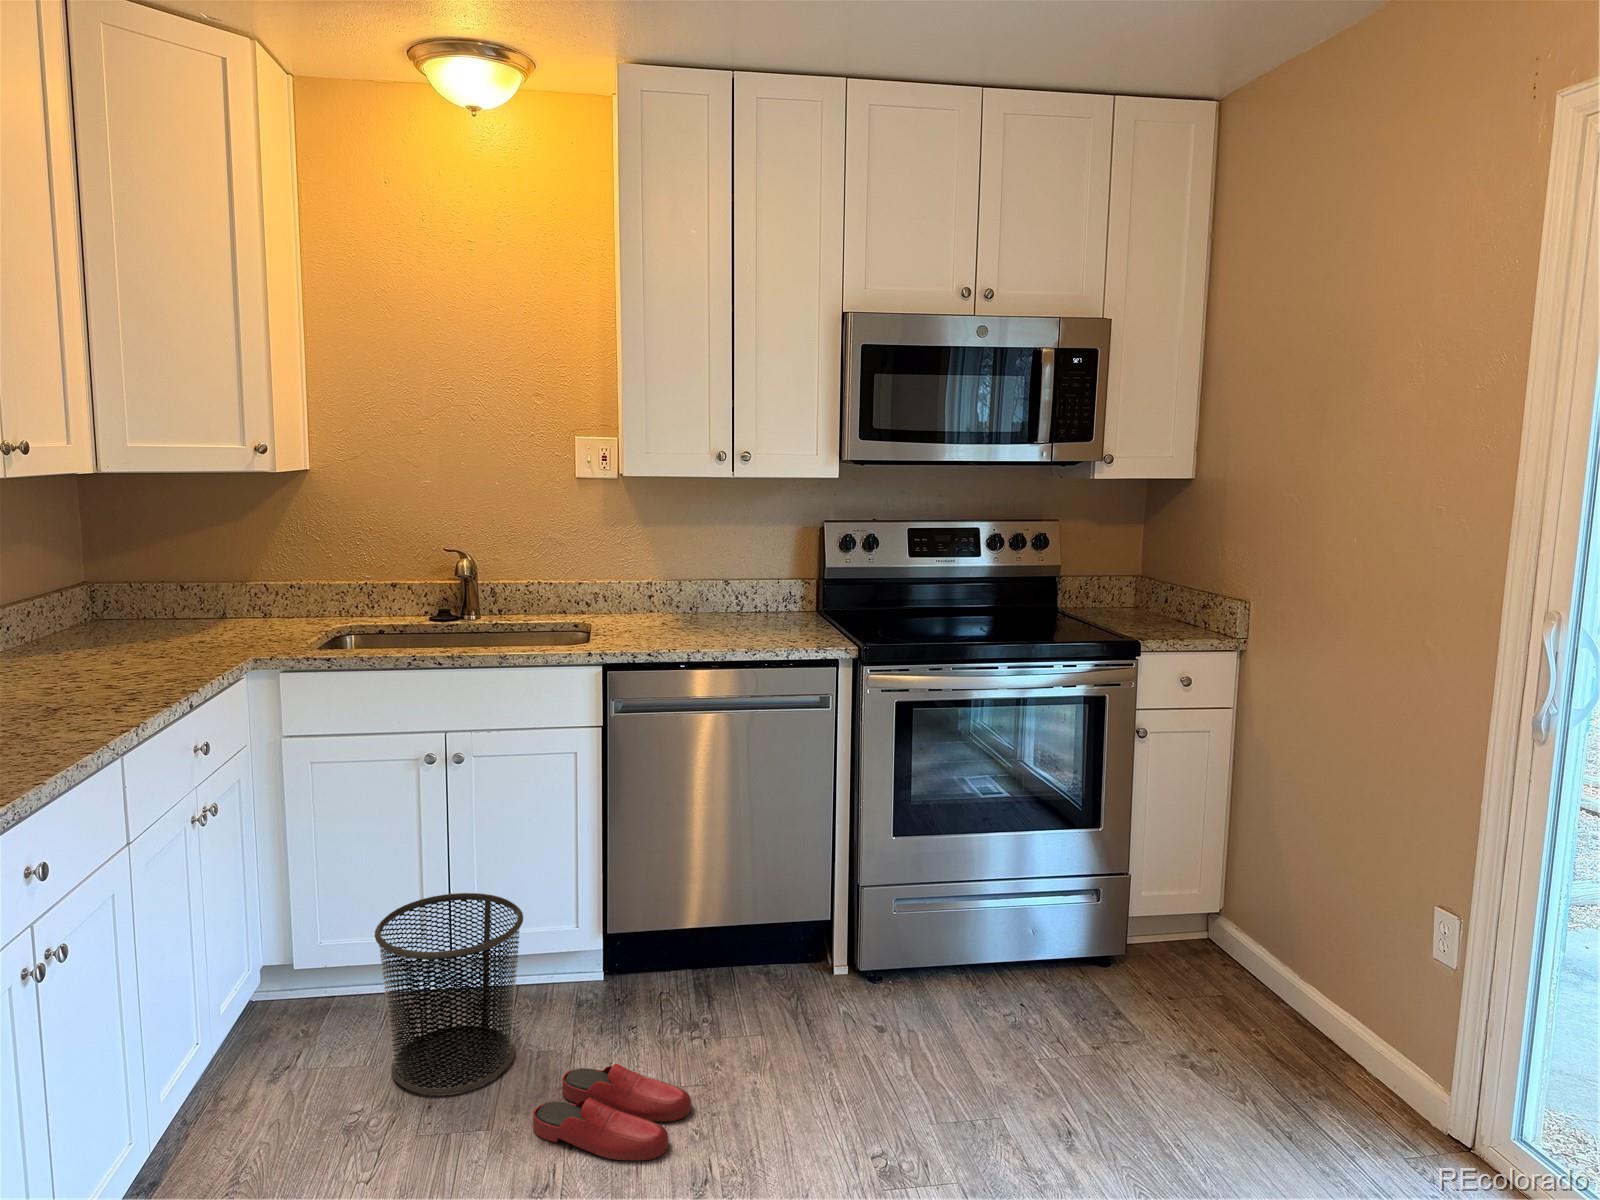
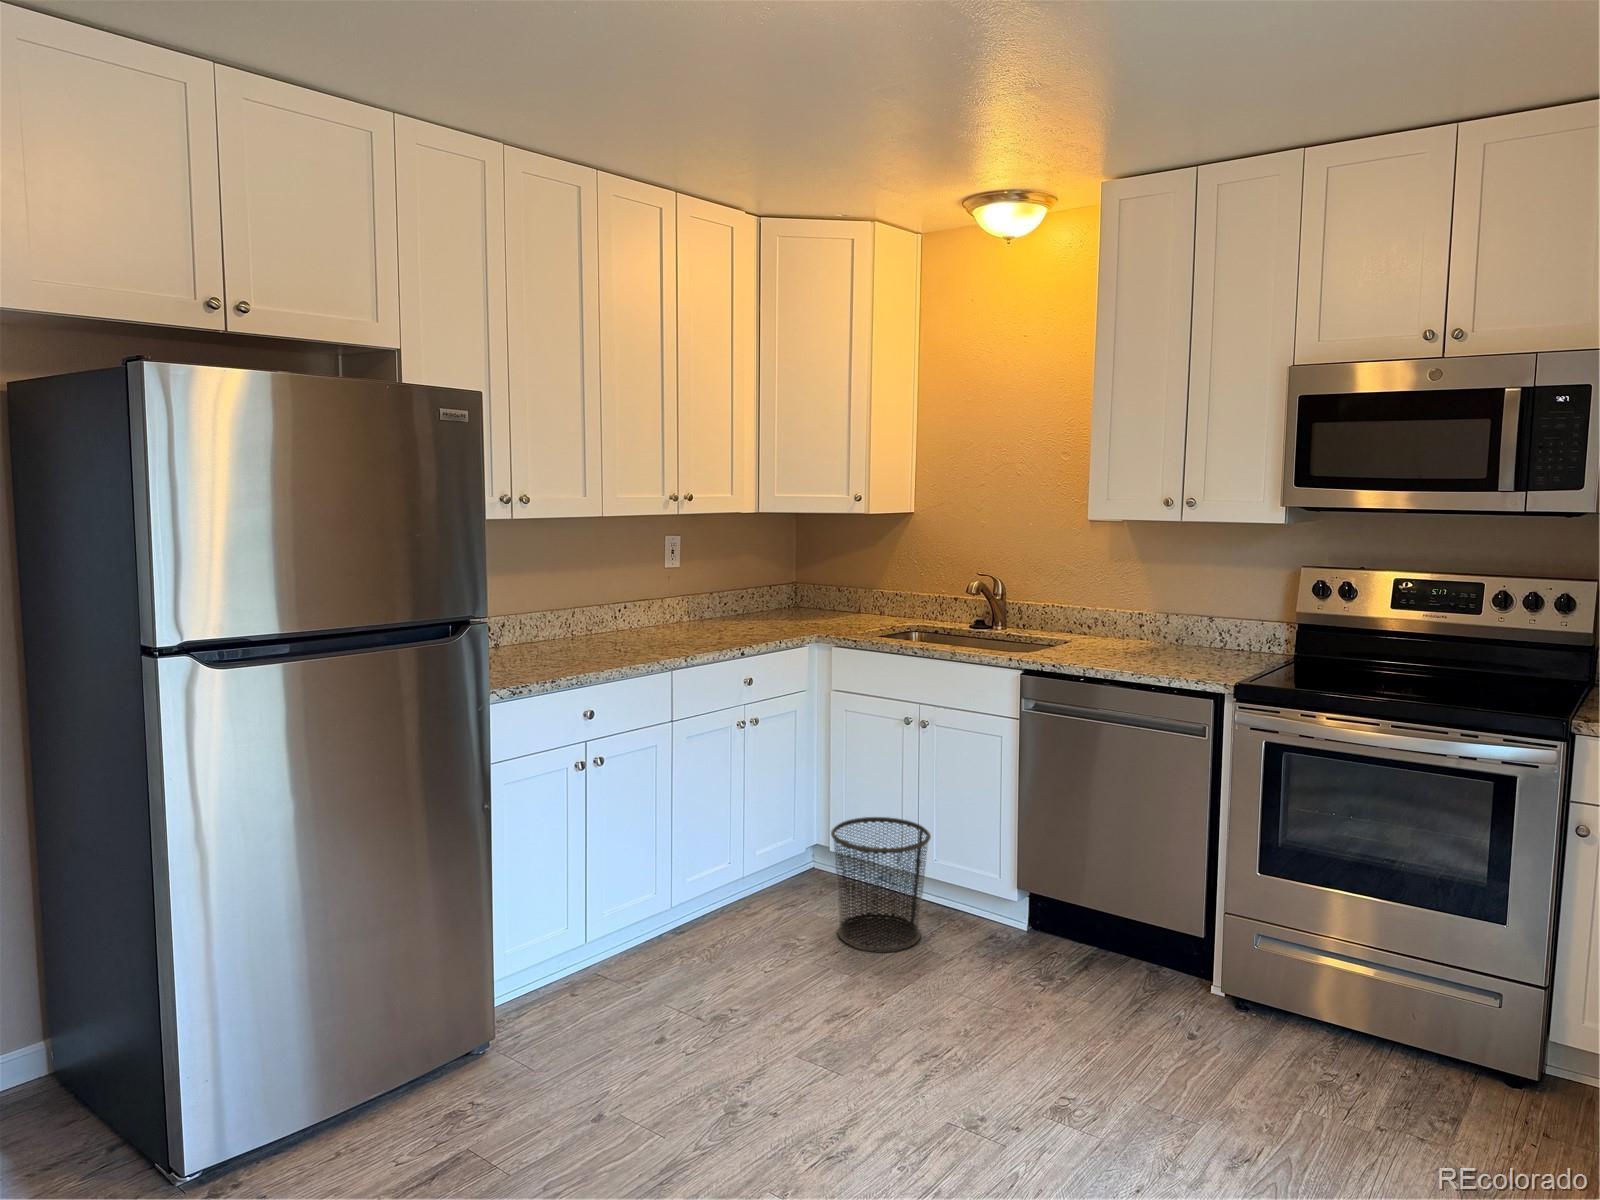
slippers: present [533,1064,691,1161] -> none [879,961,986,1027]

